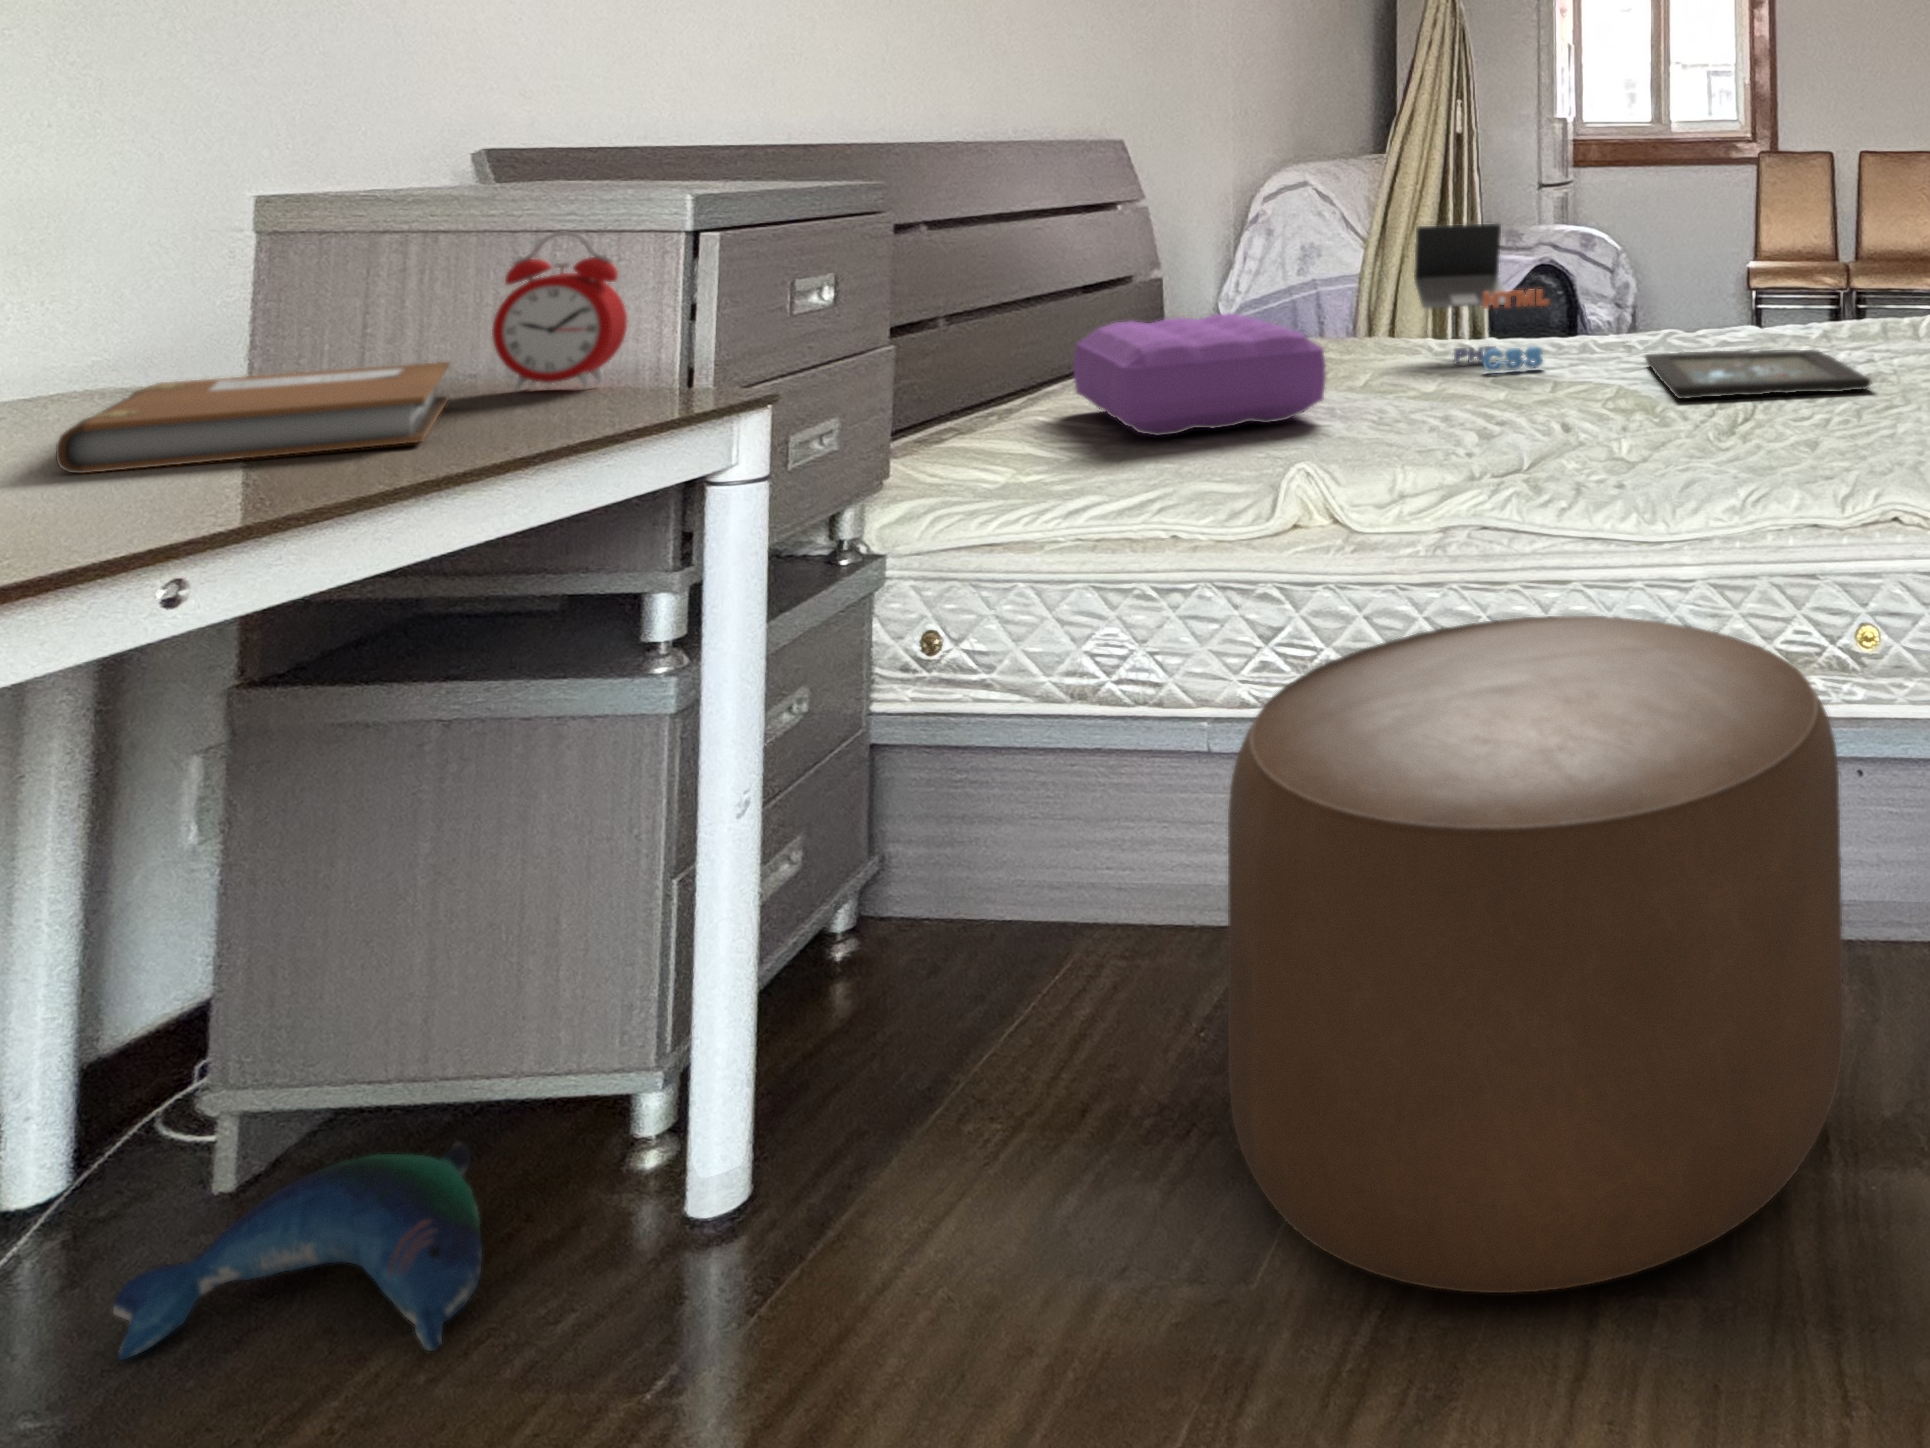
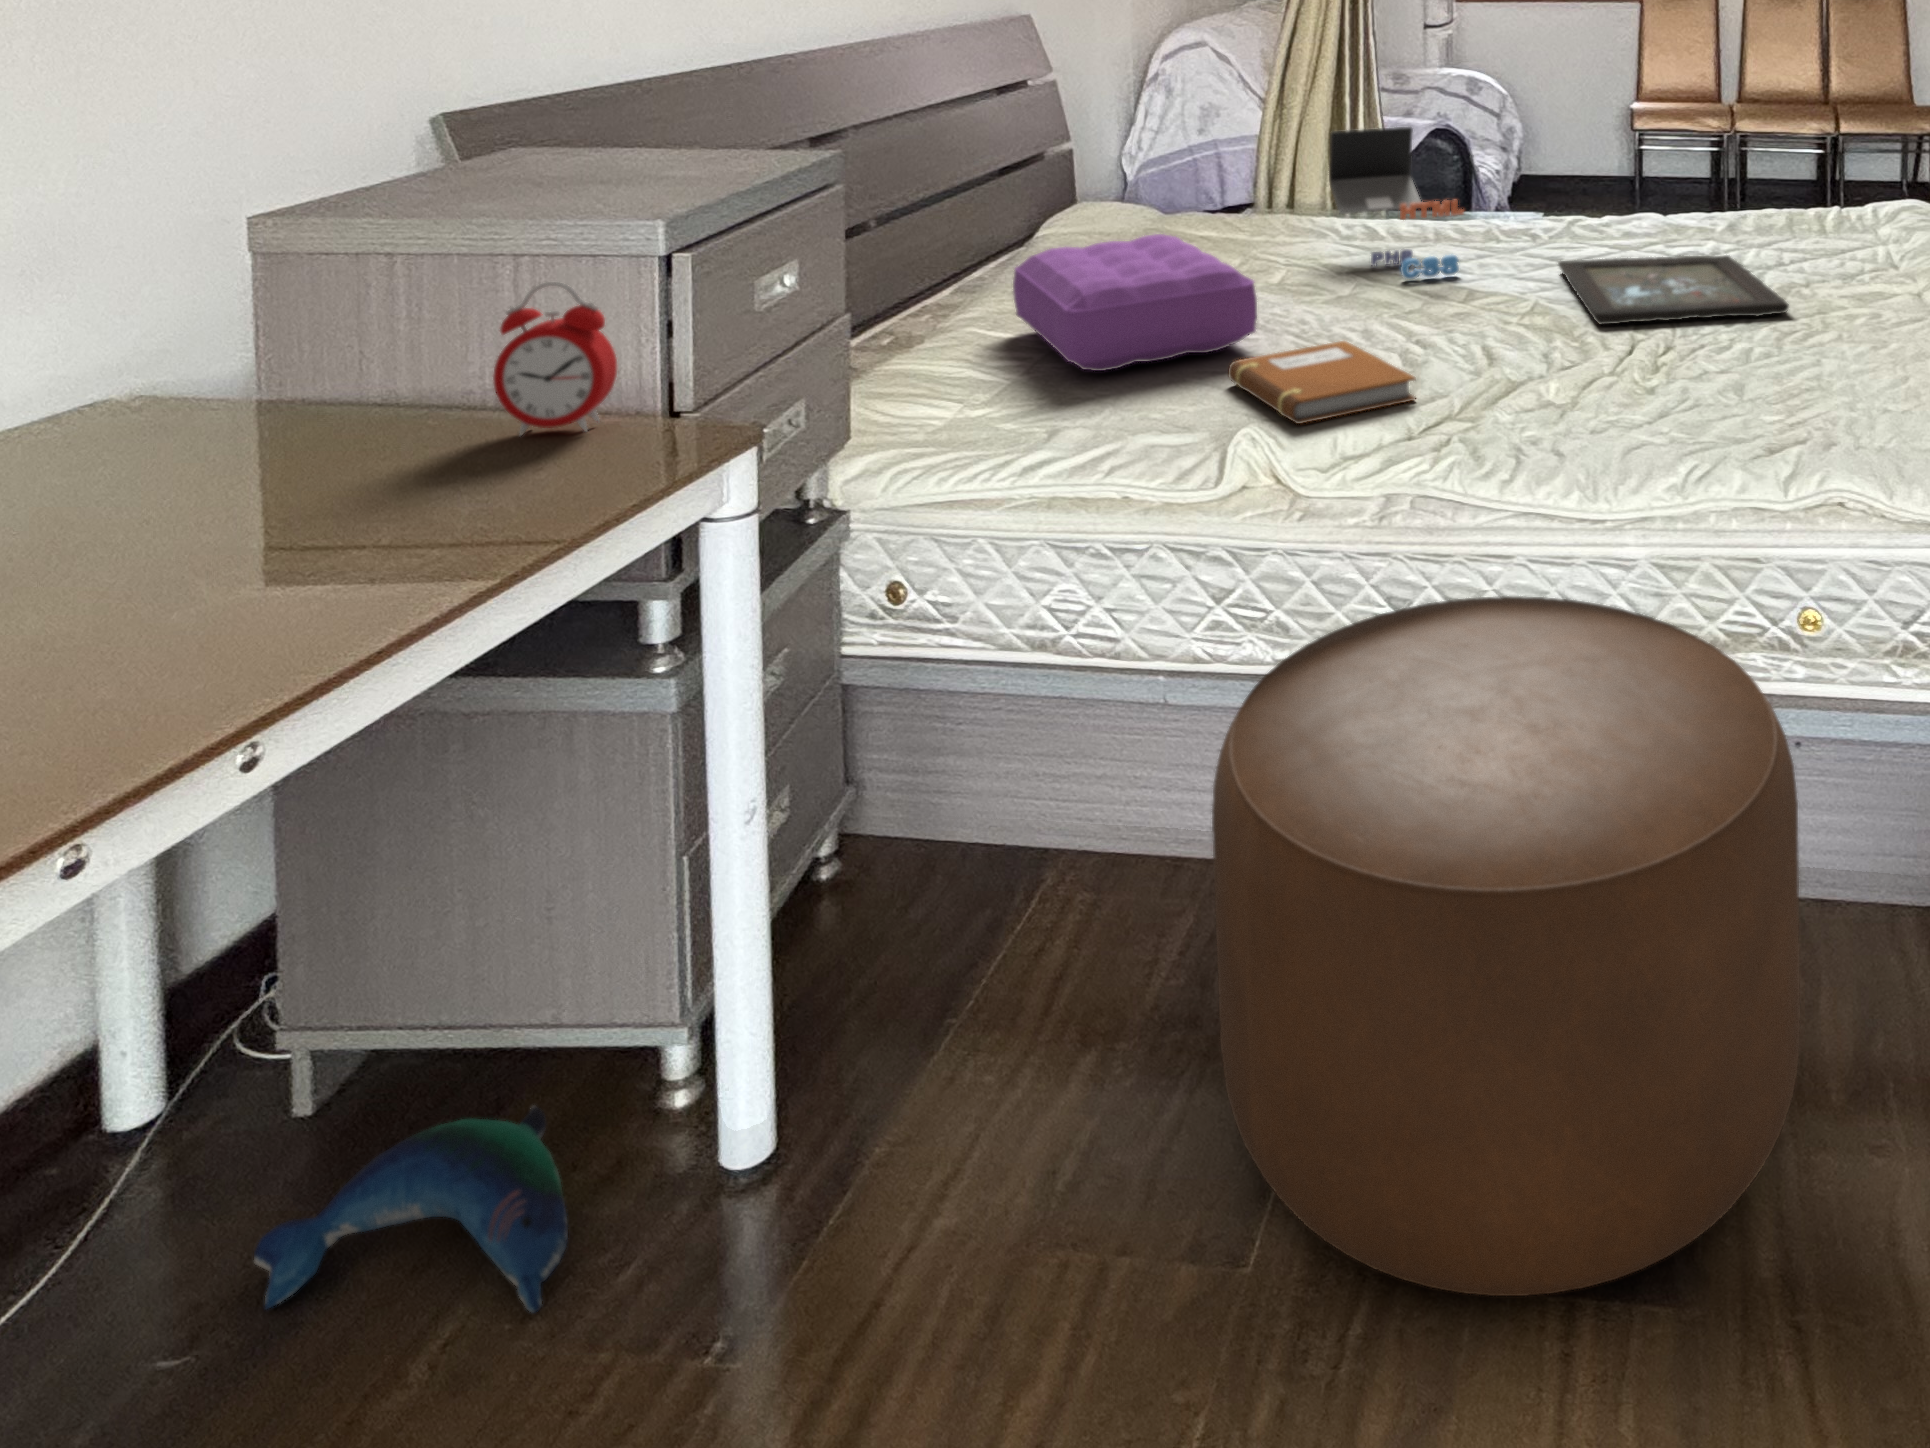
notebook: present [56,362,449,473] -> present [1228,341,1415,424]

